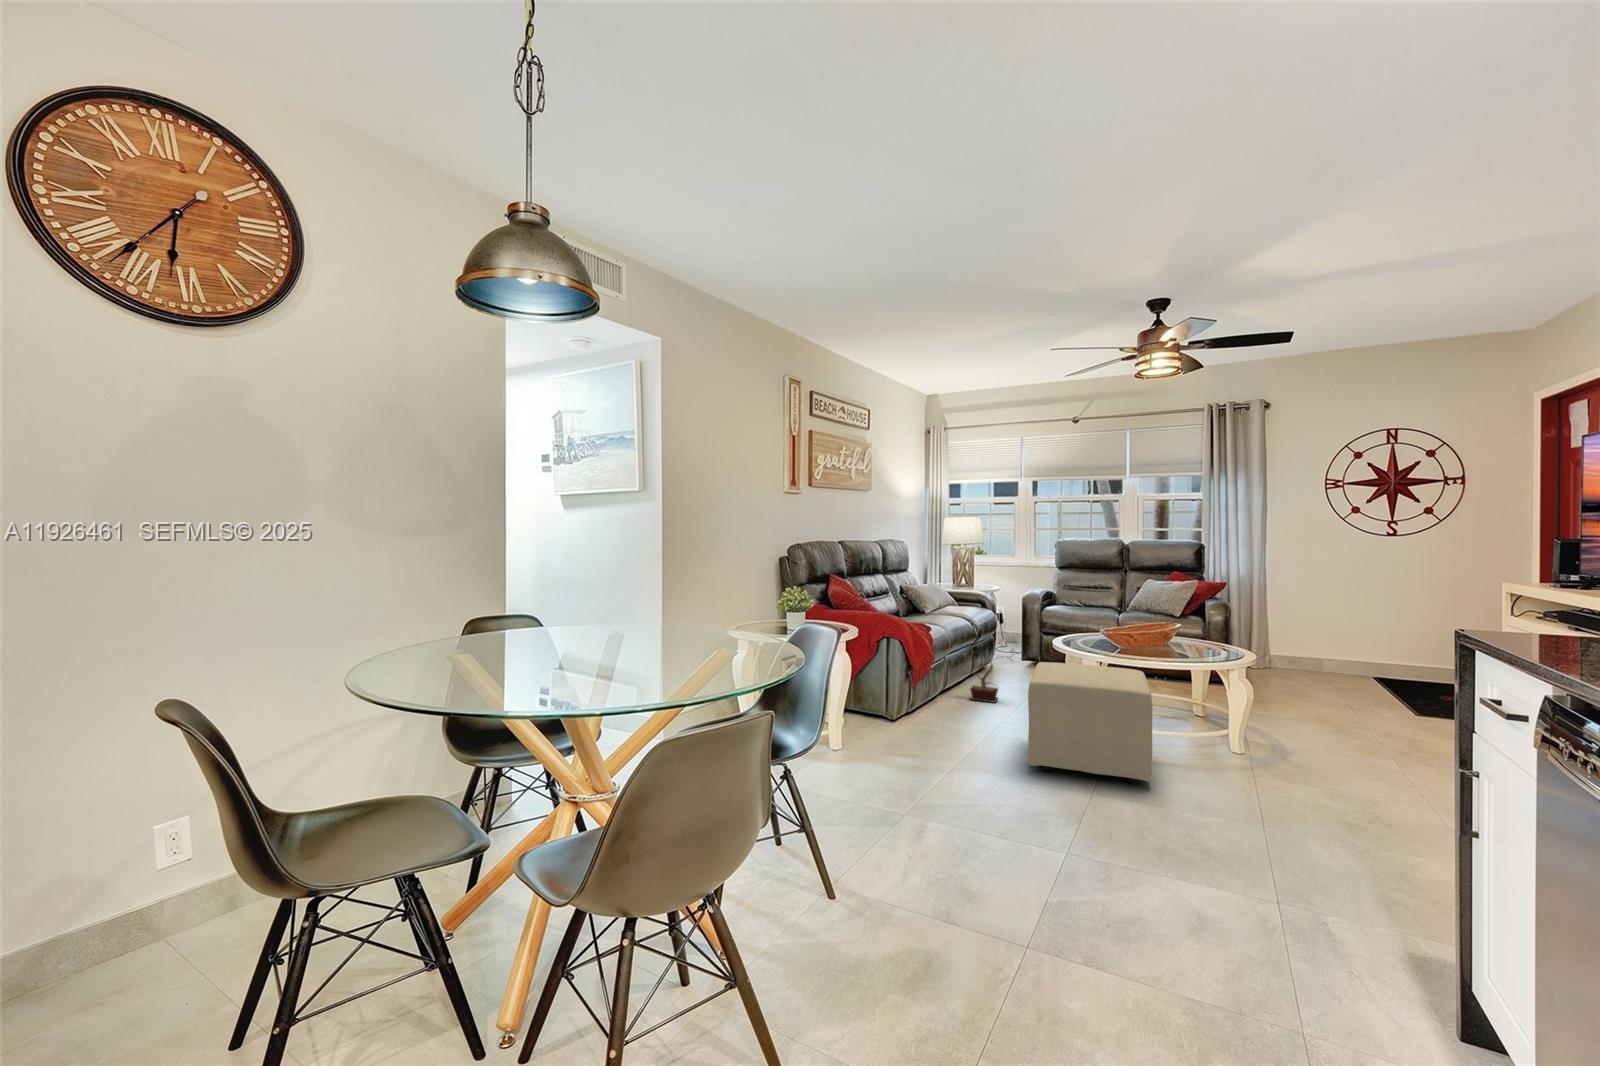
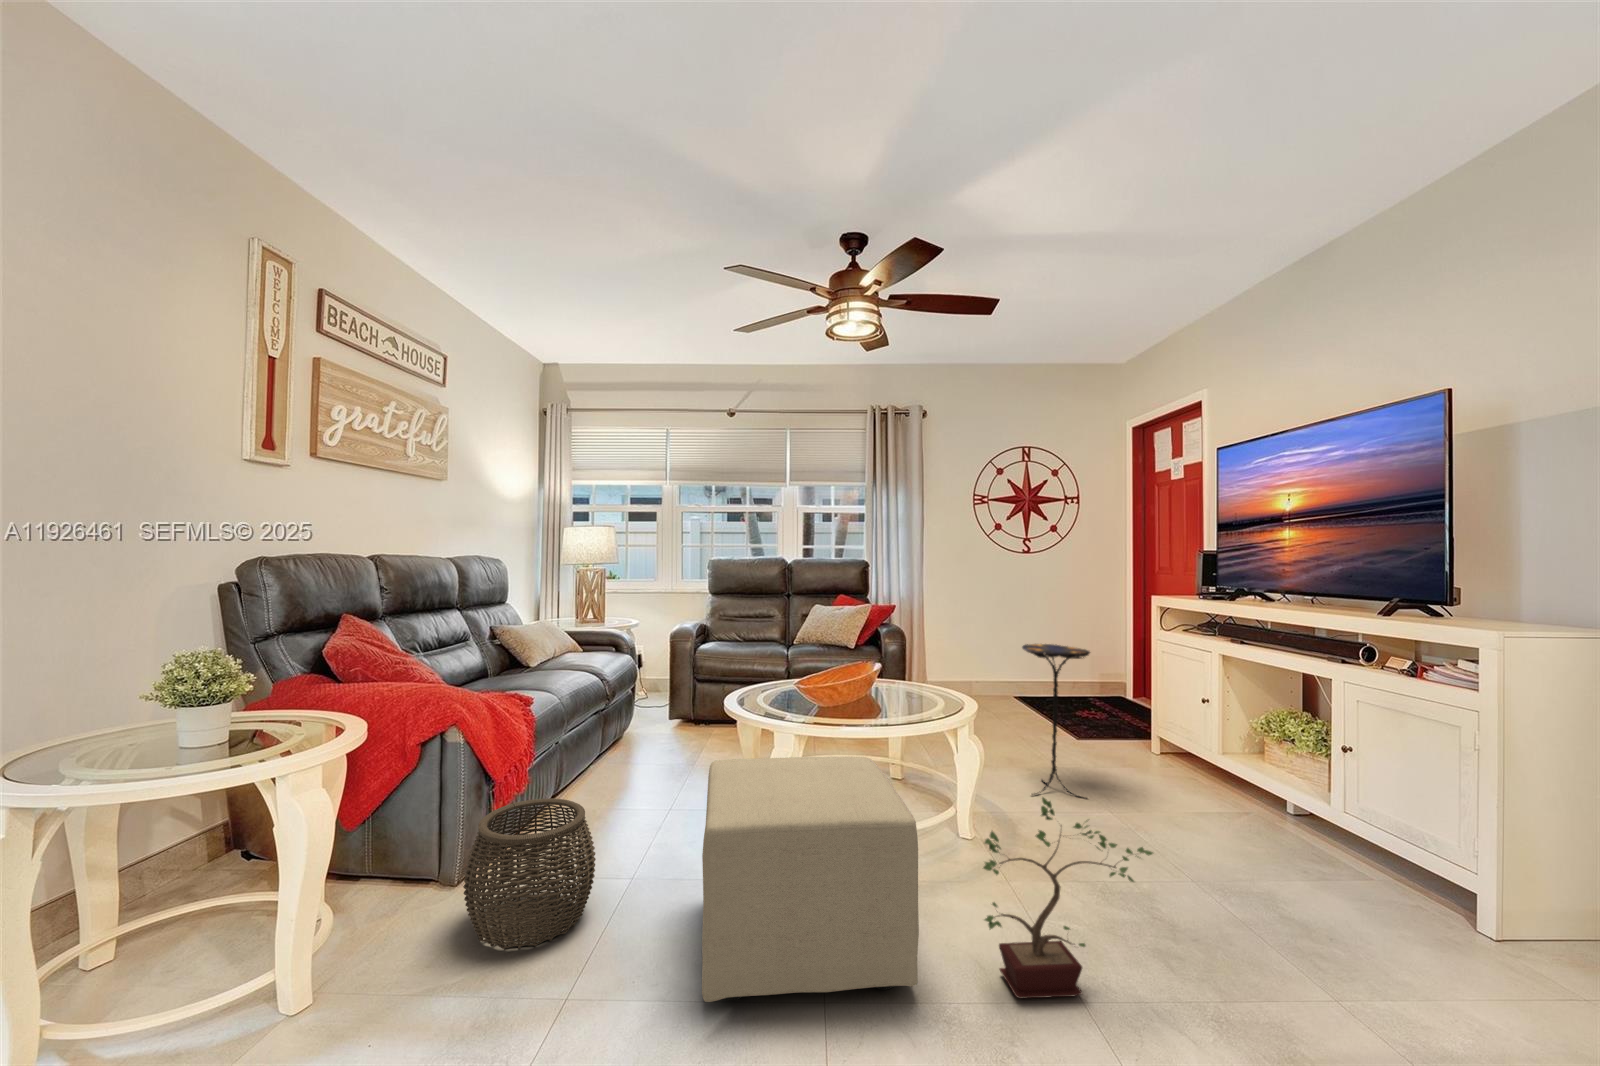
side table: none [1312,615,1381,744] -> present [1022,644,1090,794]
potted plant: present [962,633,1017,703] -> present [984,798,1153,998]
woven basket: none [910,674,973,740] -> present [463,798,596,949]

